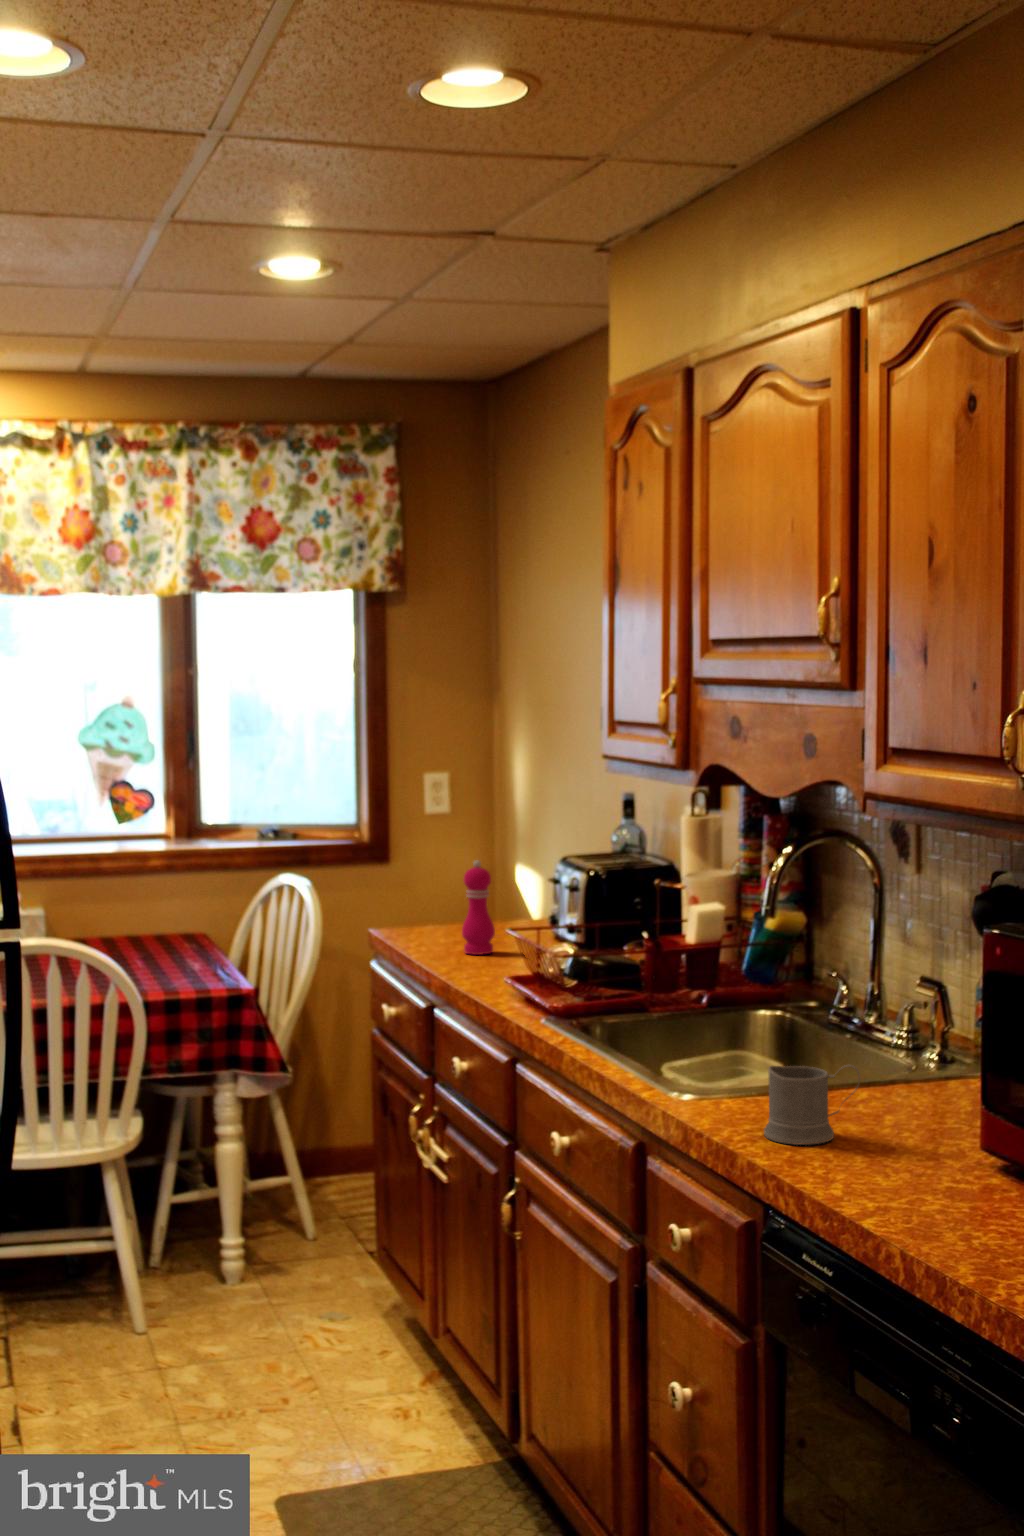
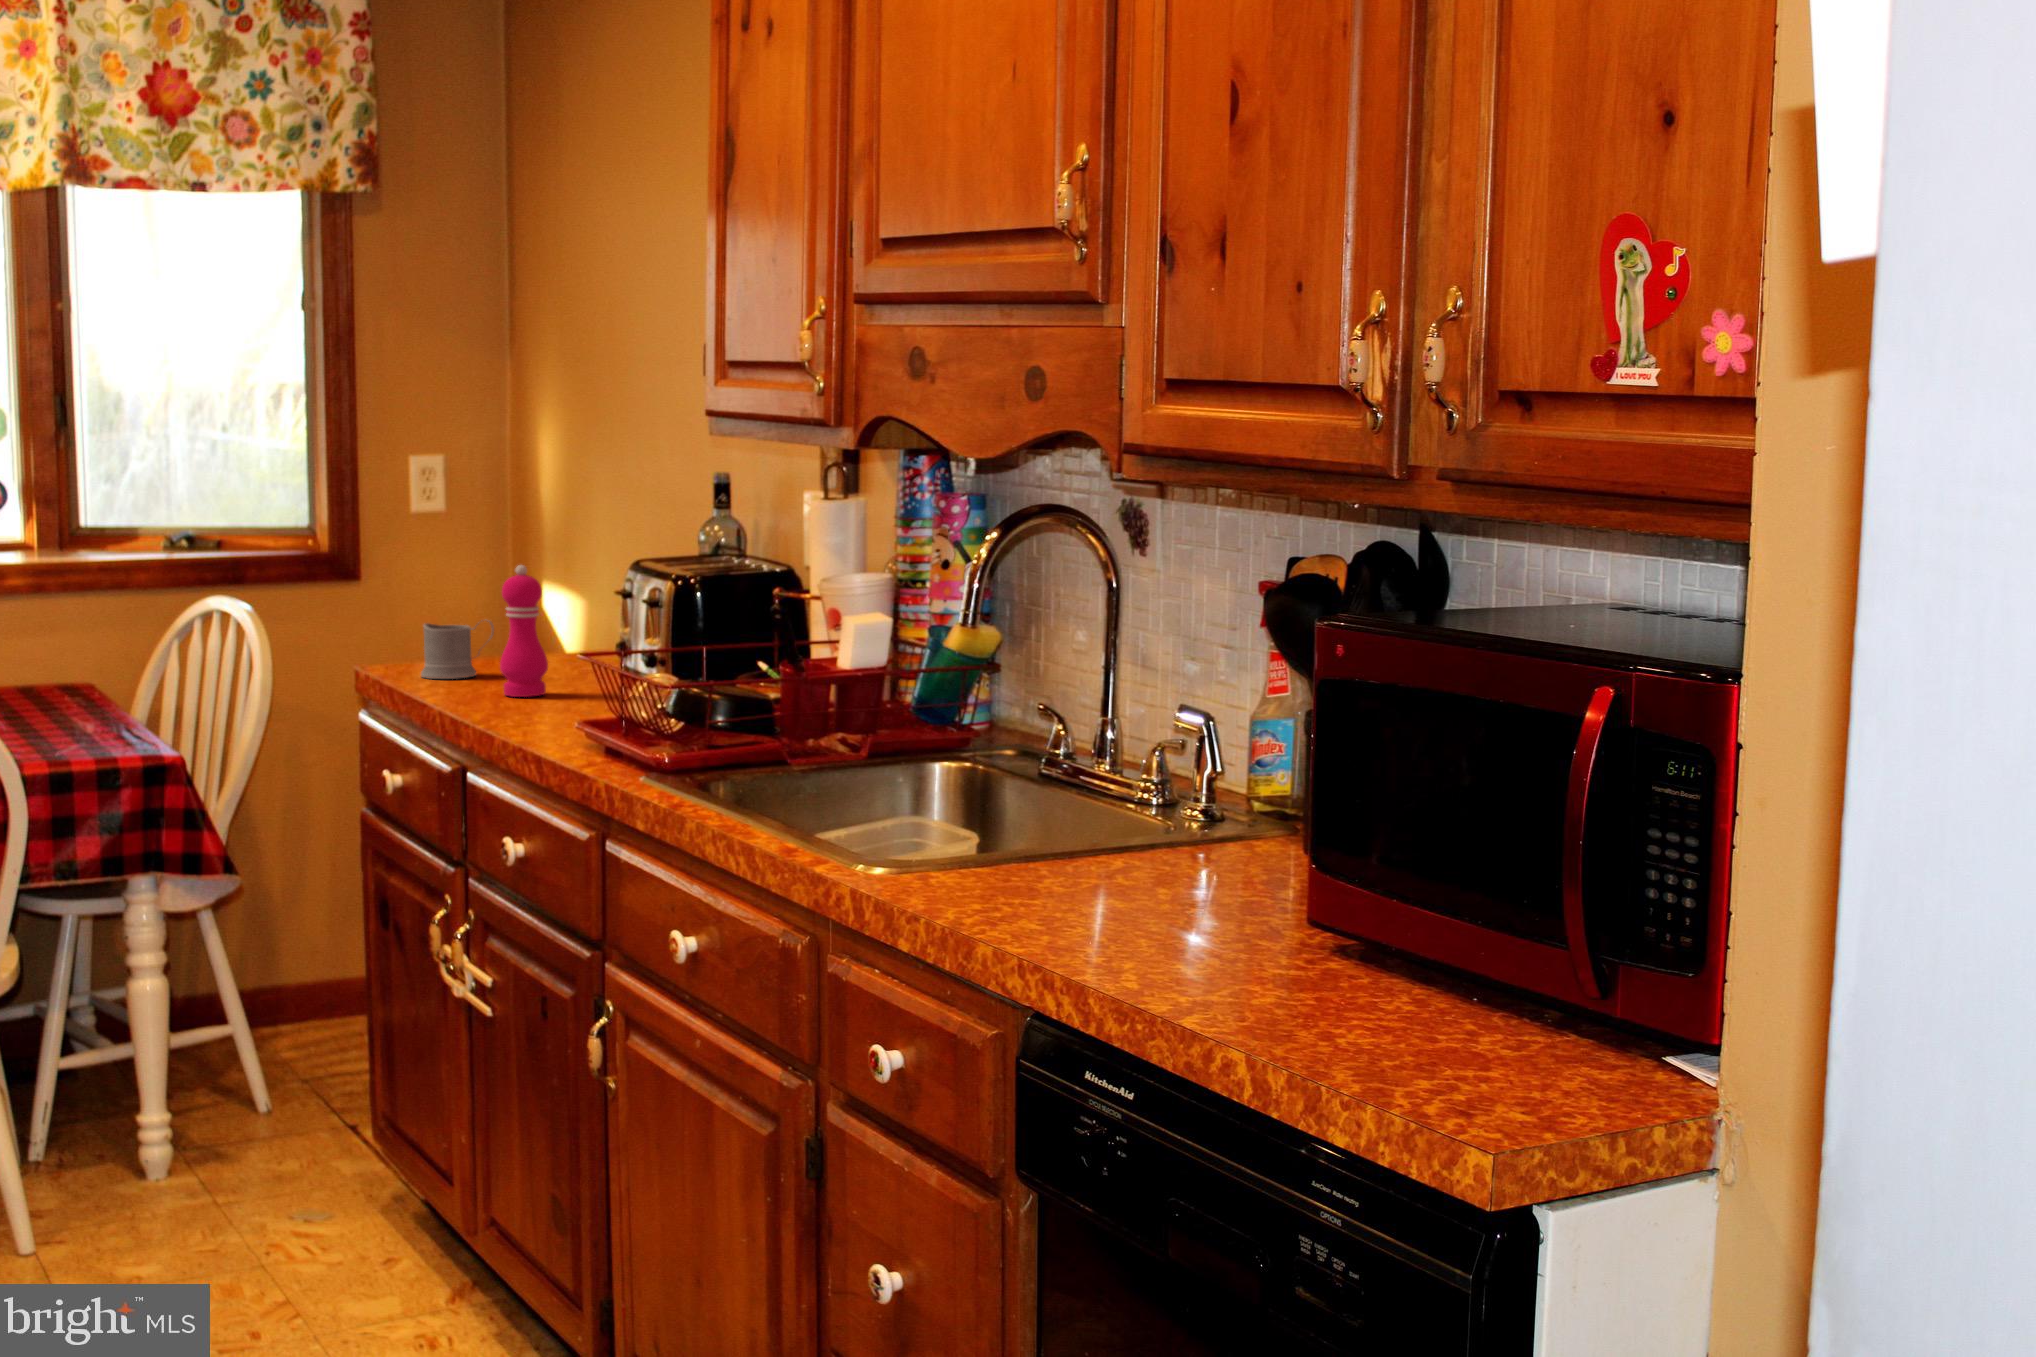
mug: present [764,1065,860,1145] -> present [421,621,494,679]

